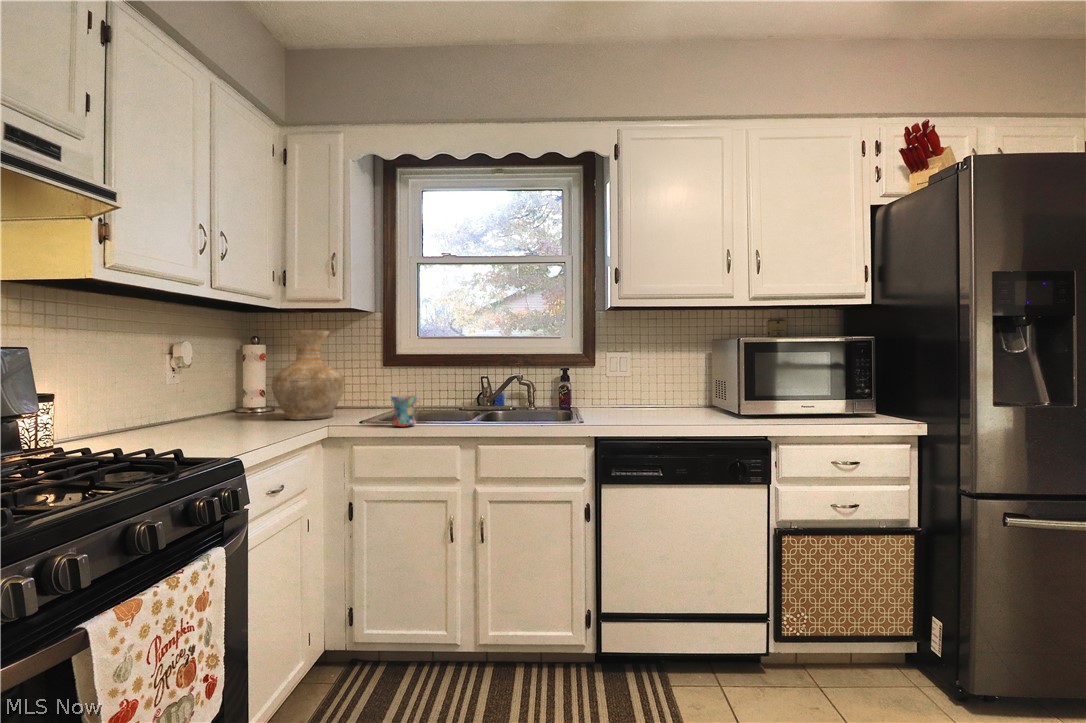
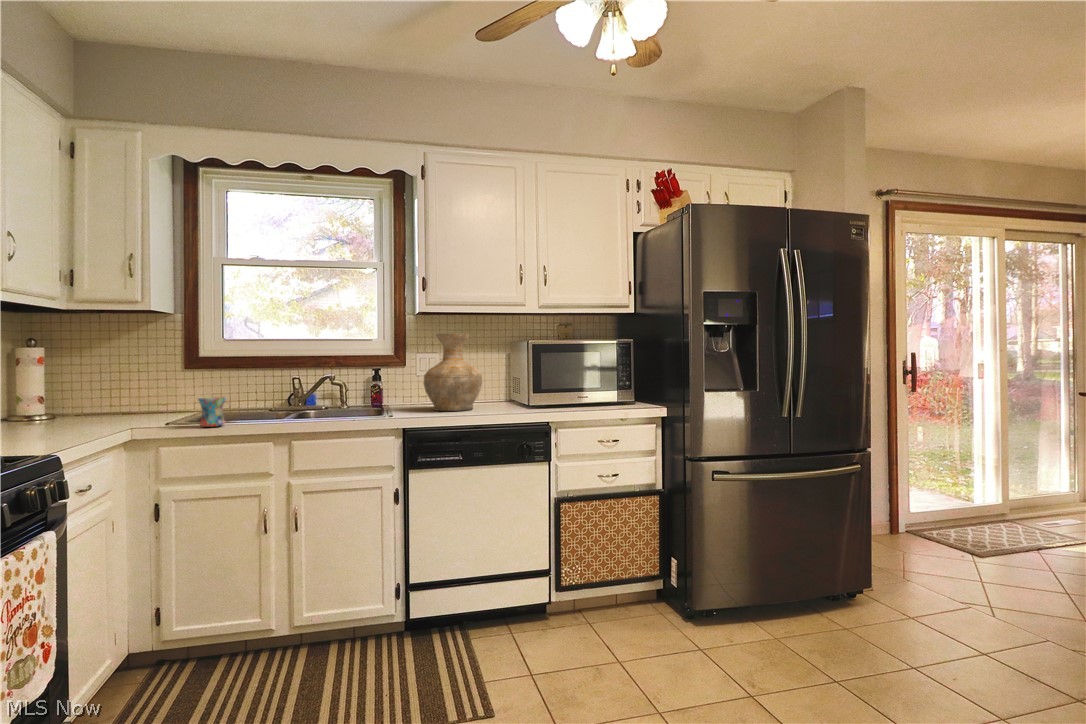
vase: present [272,330,344,420] -> present [424,333,482,411]

